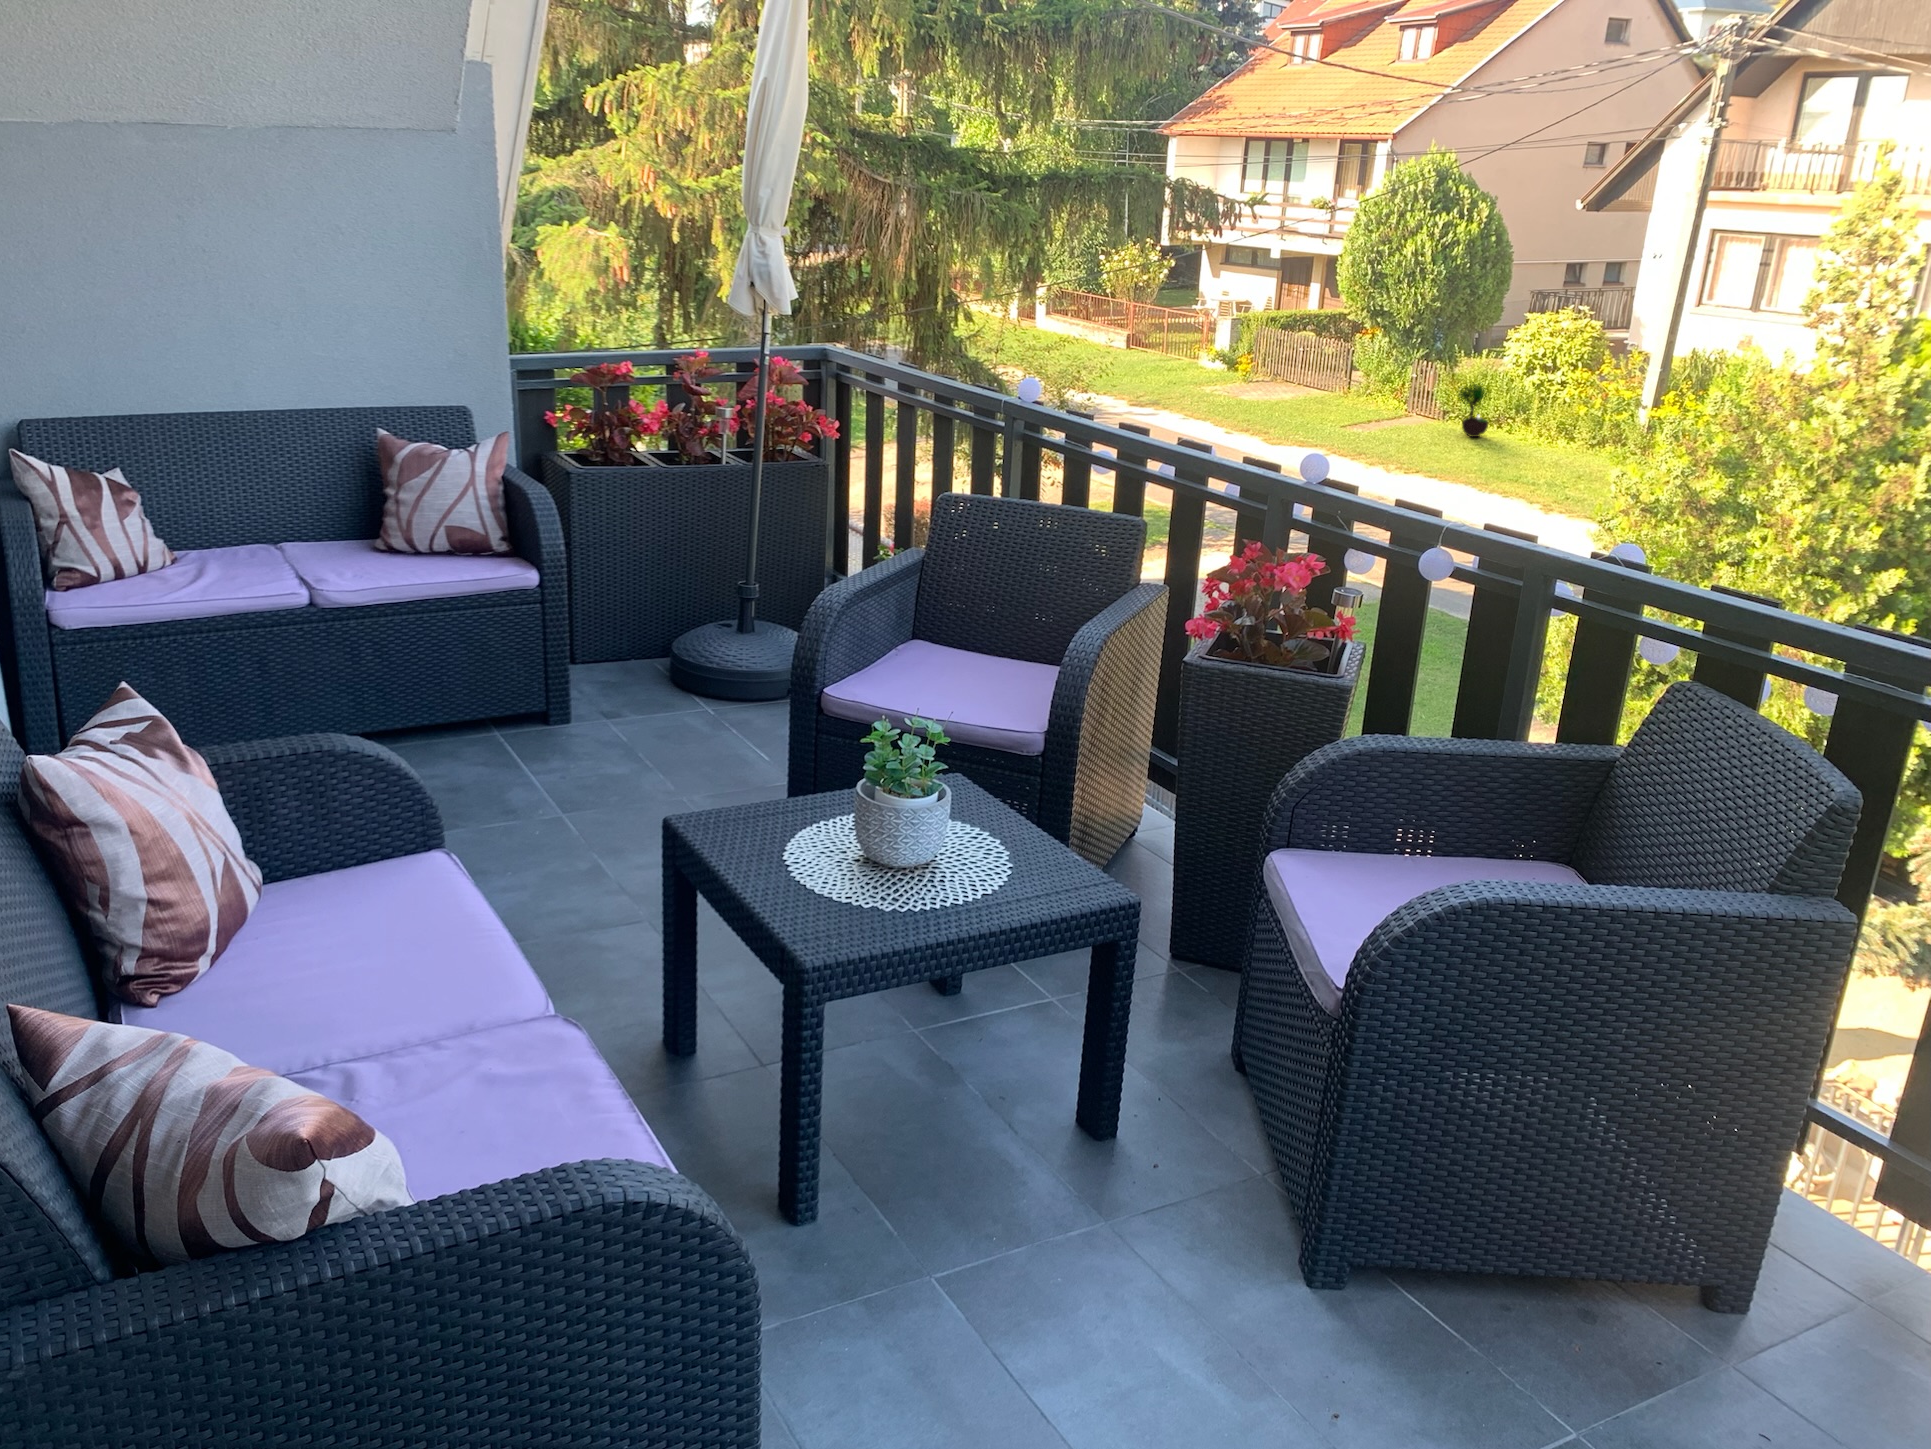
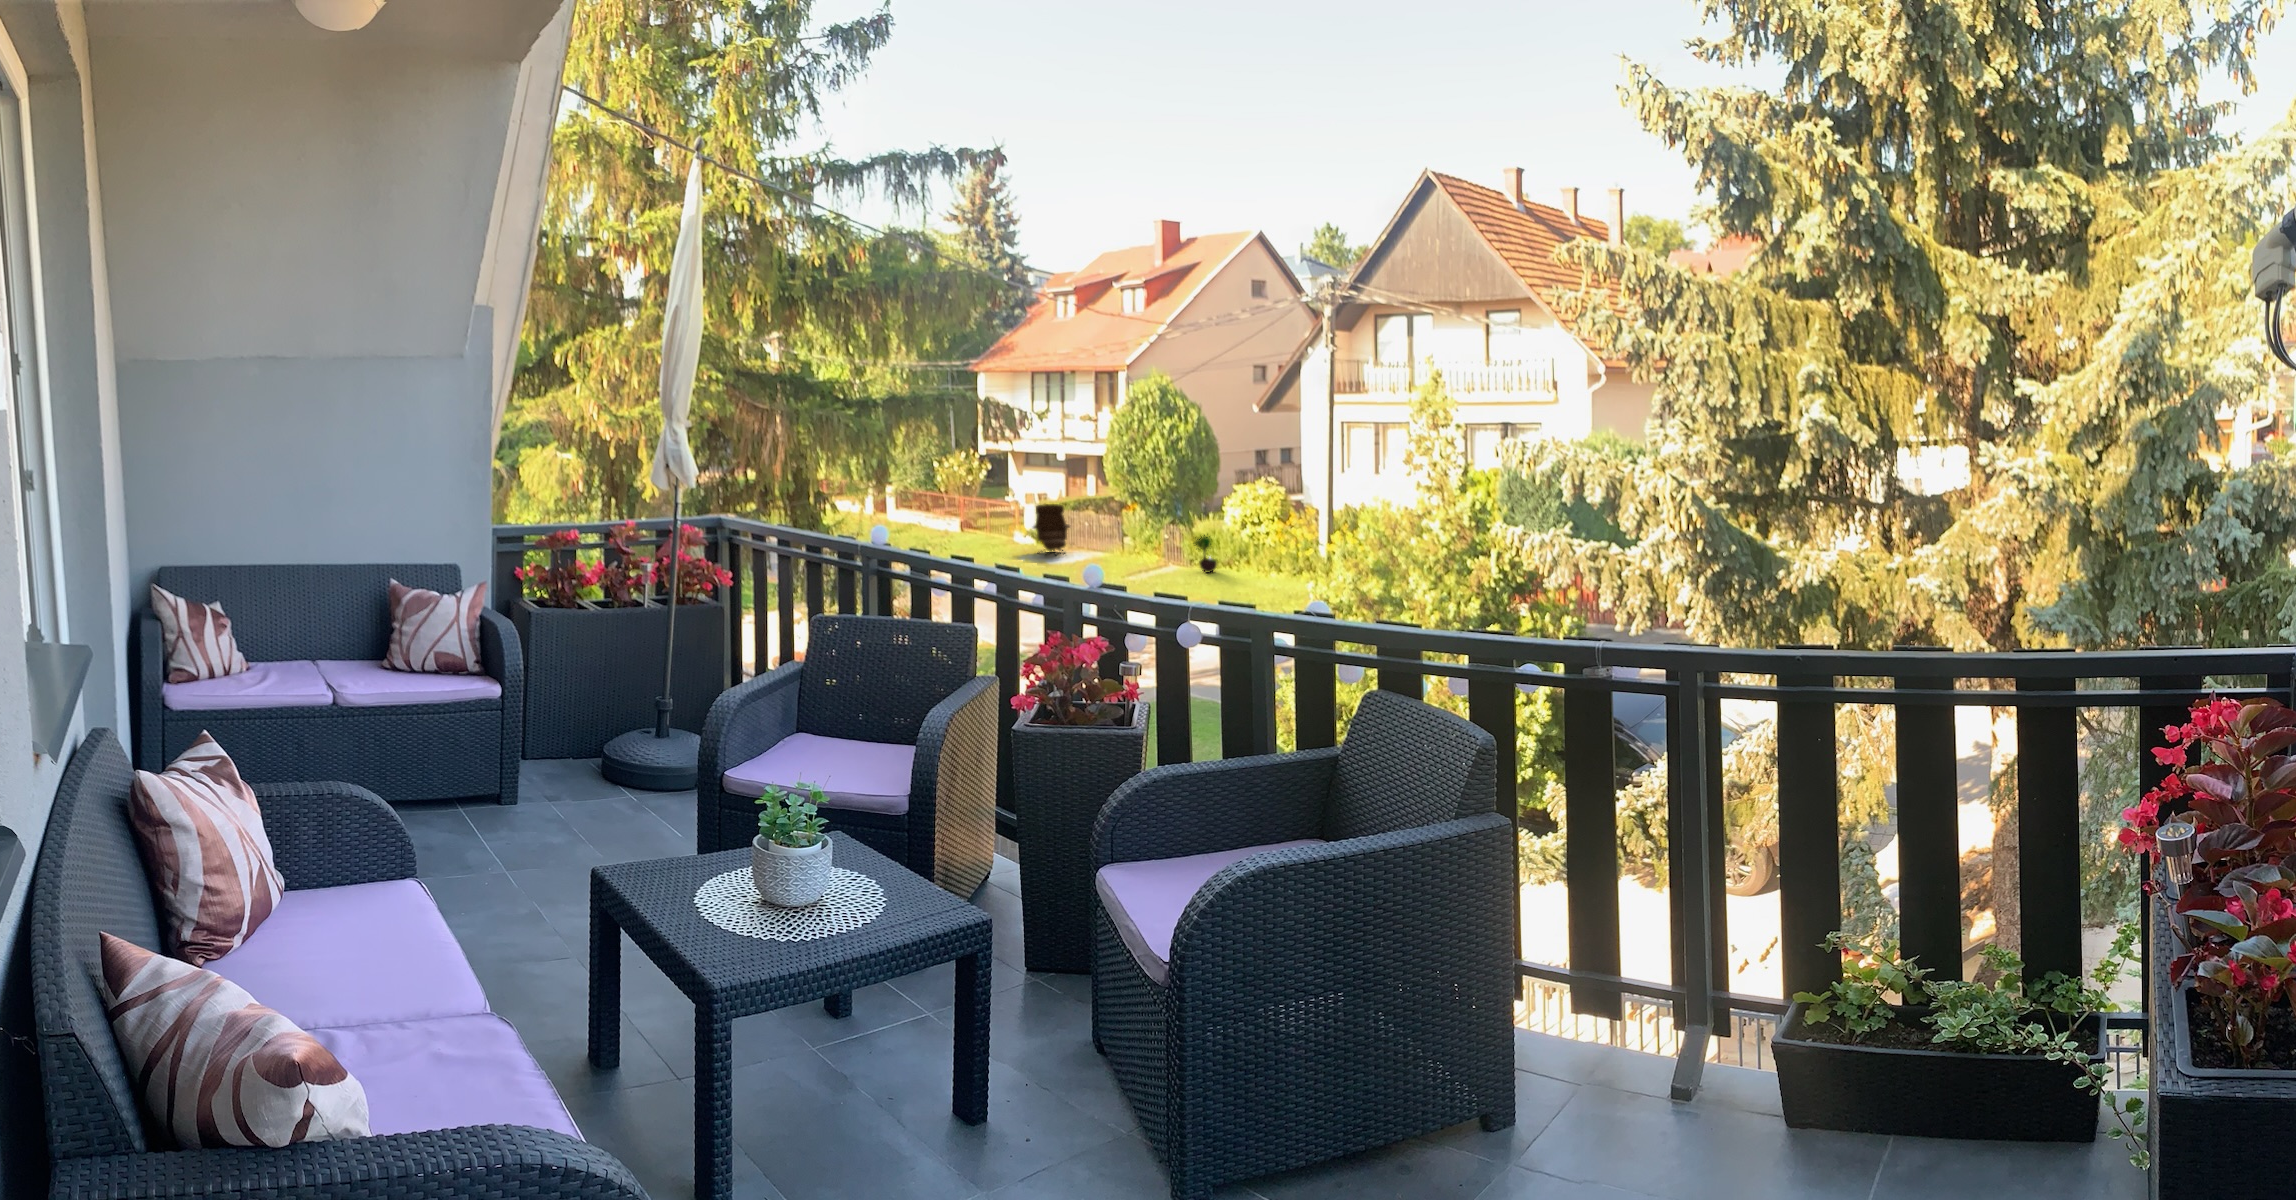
lounge chair: none [1230,320,1282,392] -> present [1033,504,1070,553]

